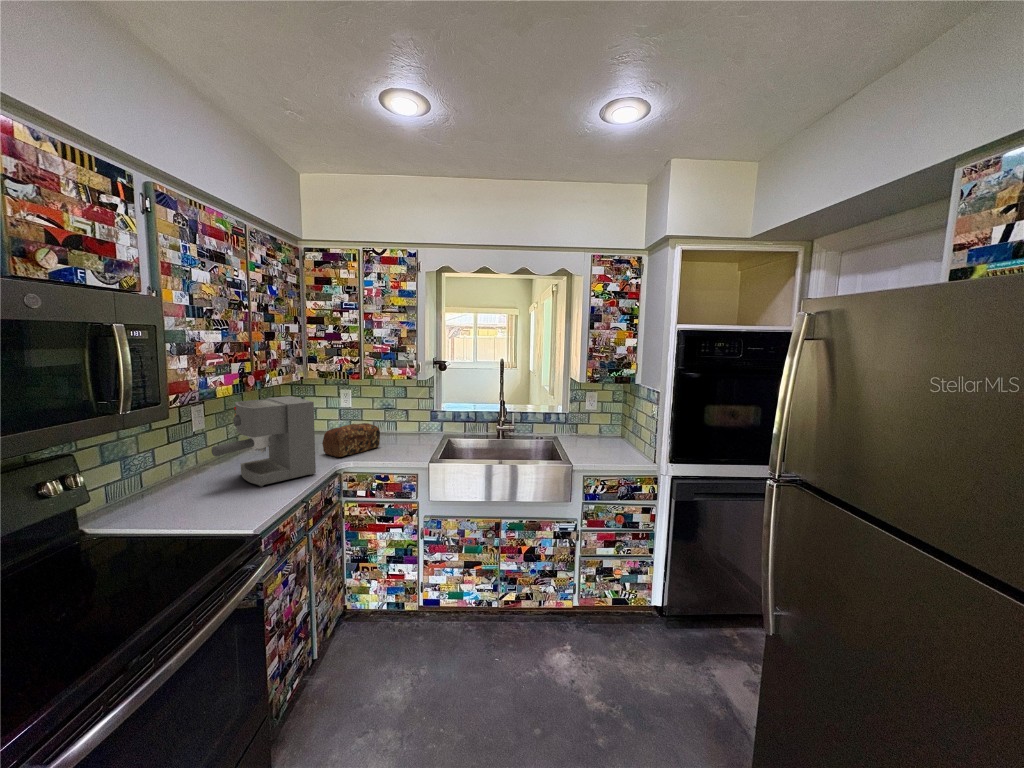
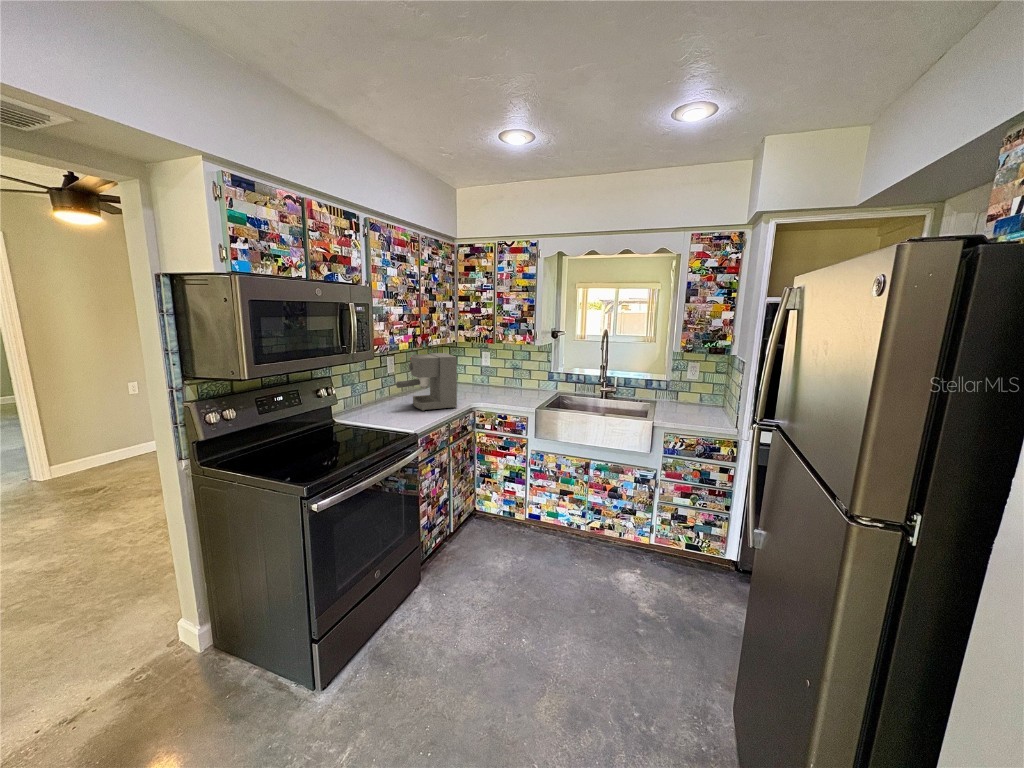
bread loaf: present [322,423,380,457] -> none [465,377,506,400]

